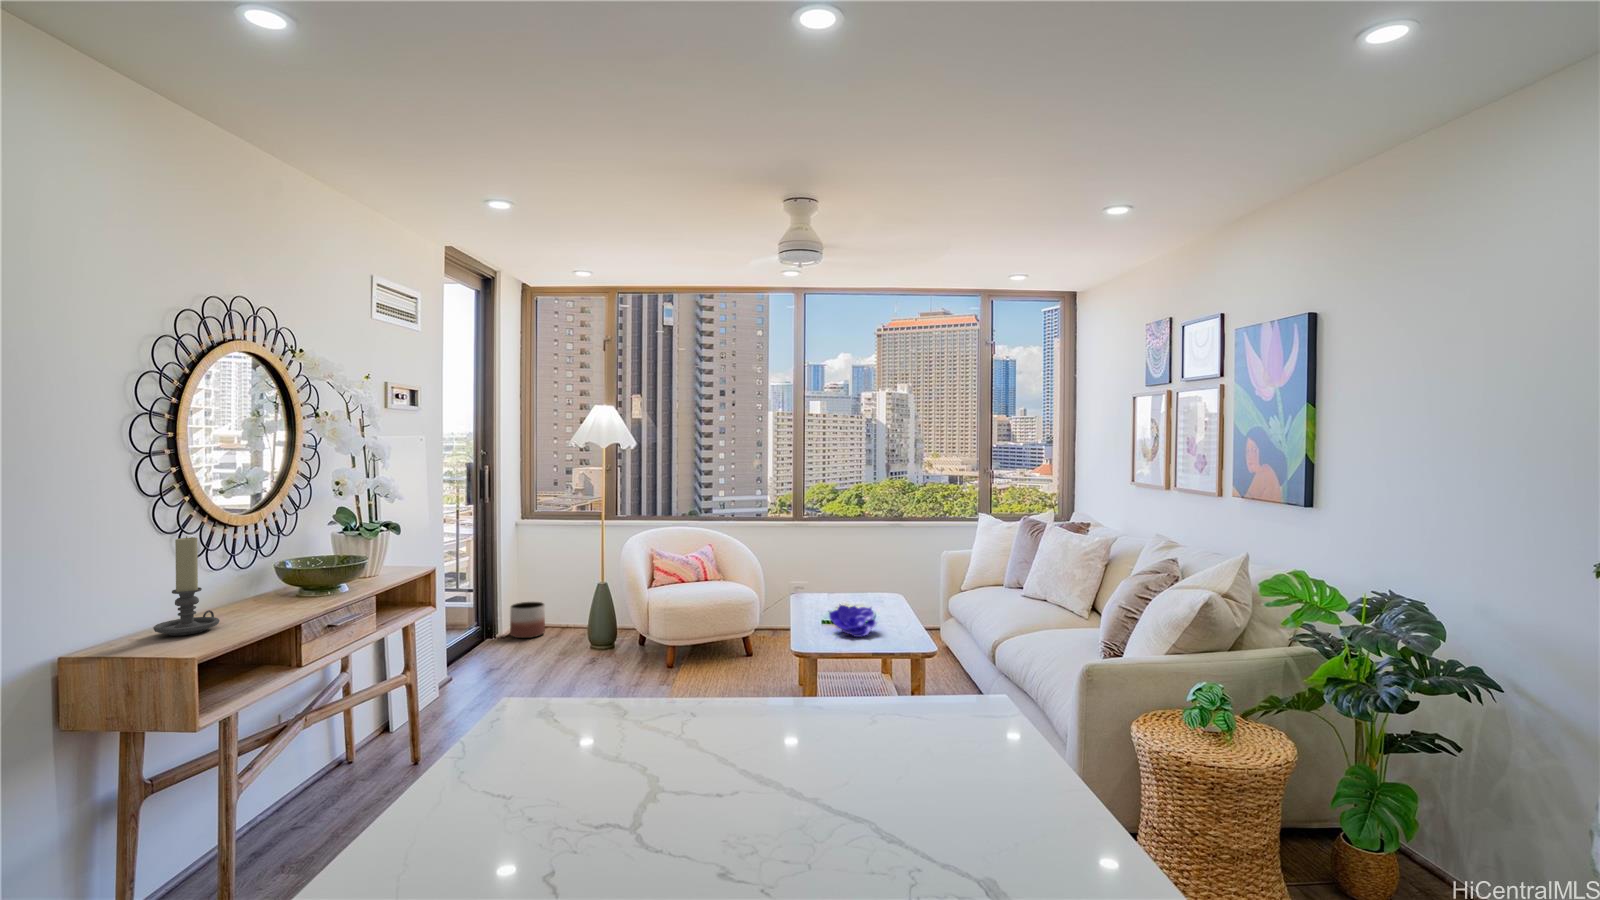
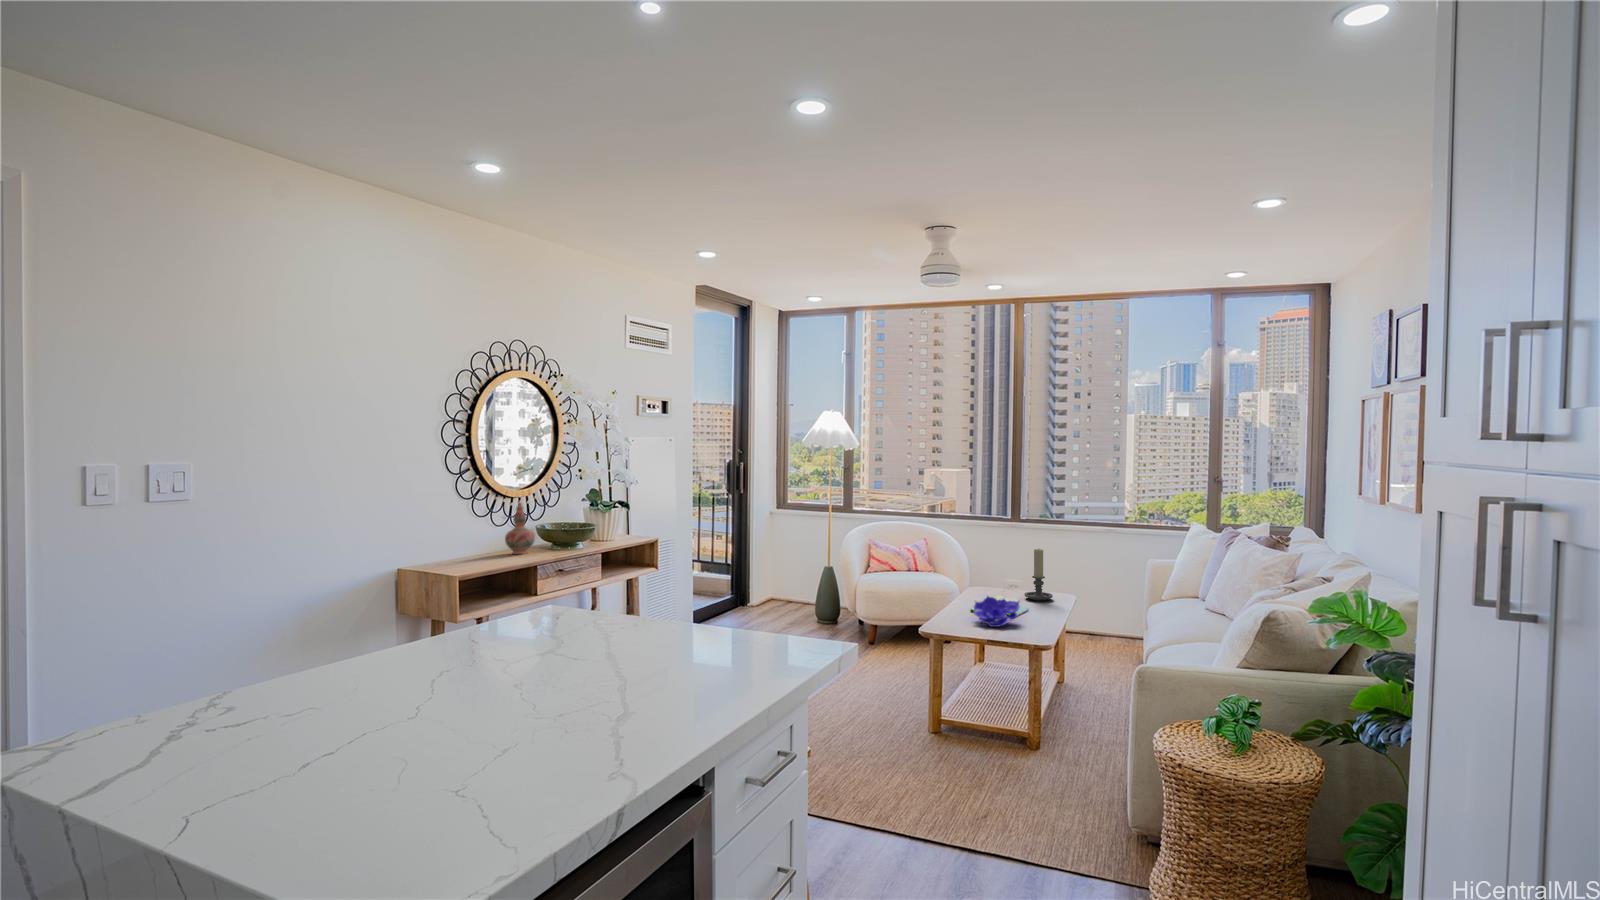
decorative vase: none [237,533,288,612] -> present [505,502,535,554]
candle holder: present [153,536,219,636] -> present [1025,549,1053,601]
planter: present [510,602,545,638] -> none [761,581,790,611]

